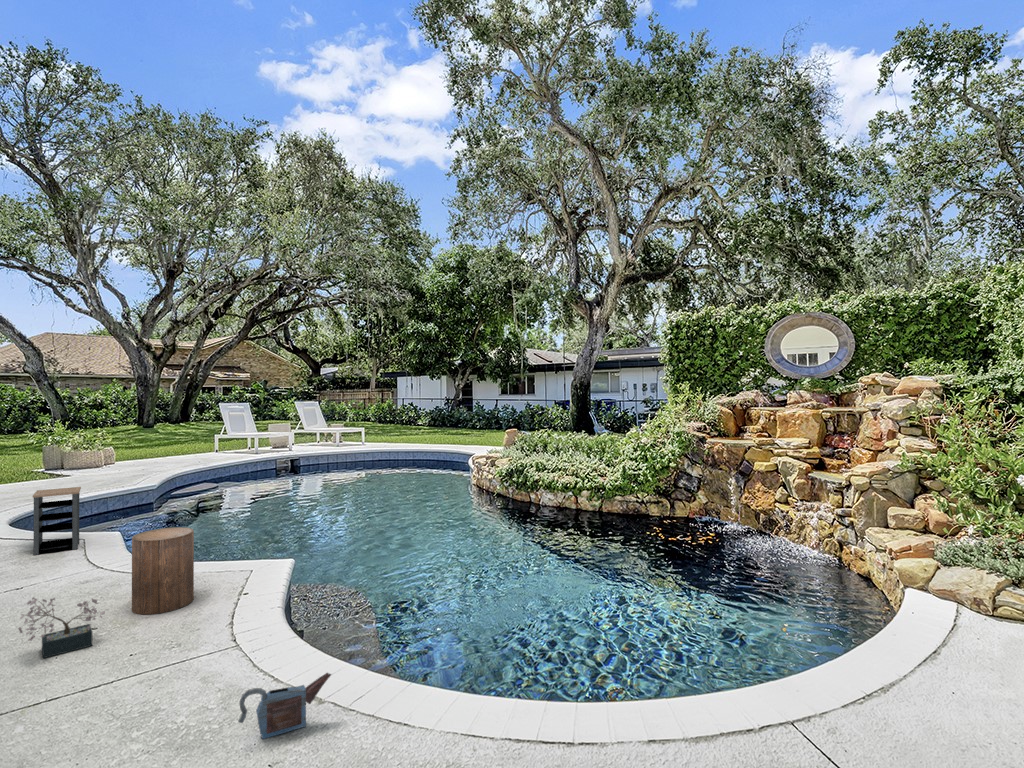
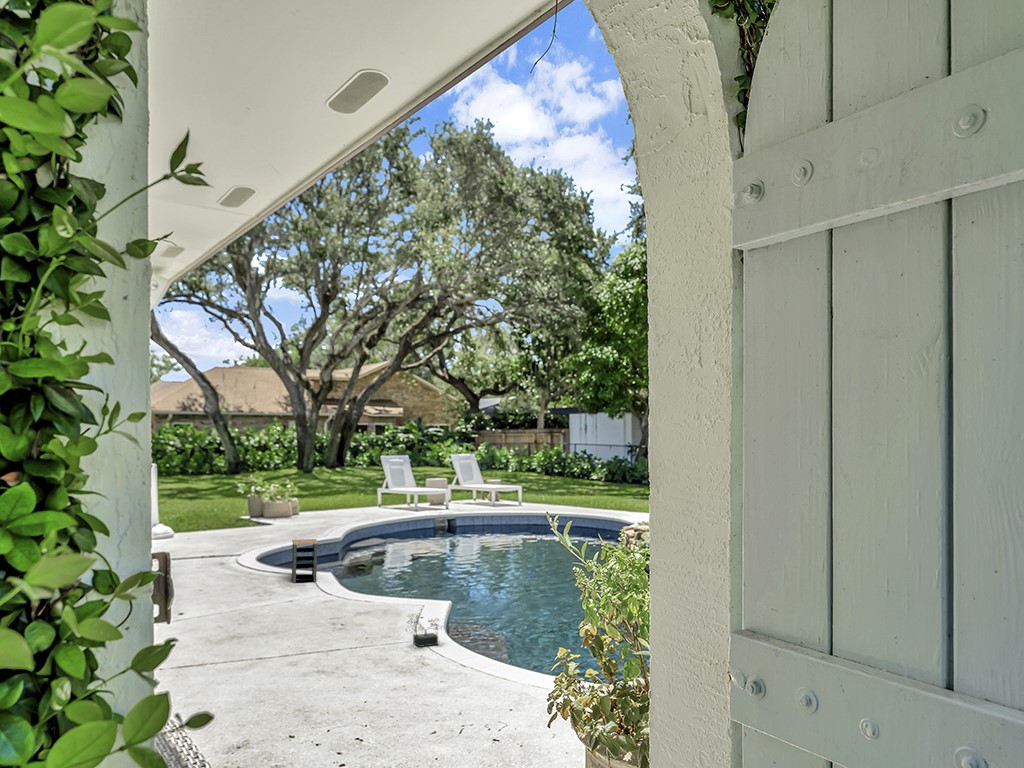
stool: present [132,527,194,614] -> none [366,571,398,620]
decorative plant: present [19,598,105,658] -> present [406,615,438,647]
watering can: present [238,673,331,739] -> none [433,643,473,667]

